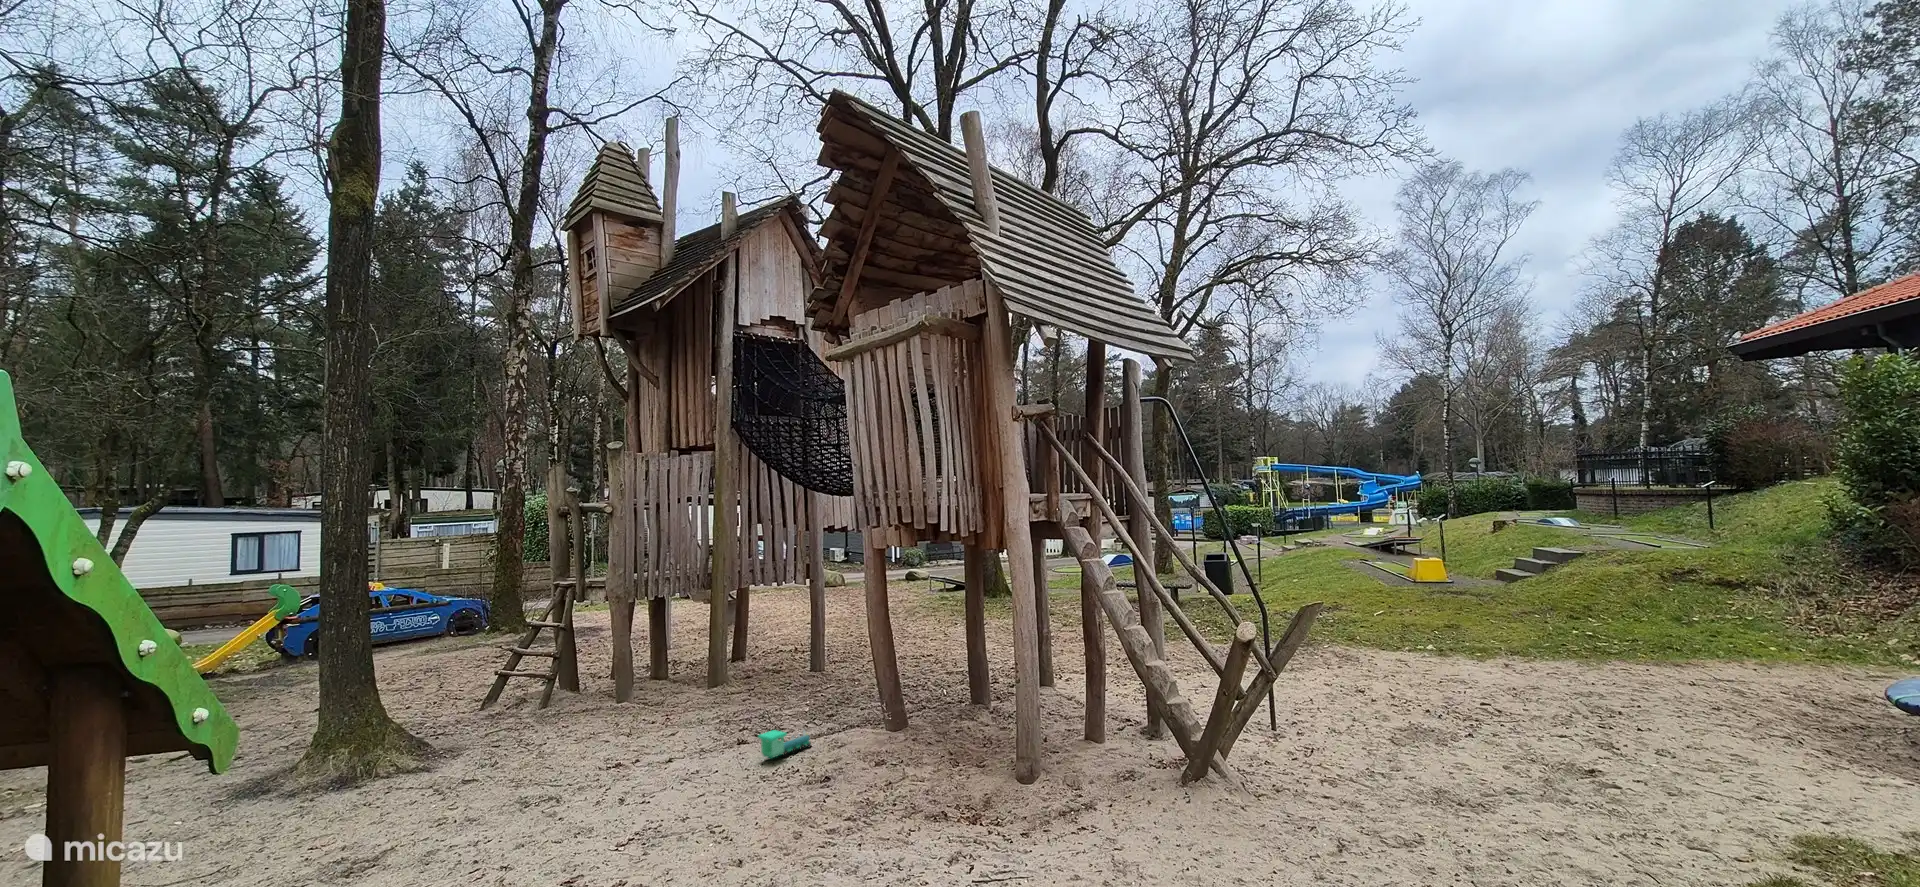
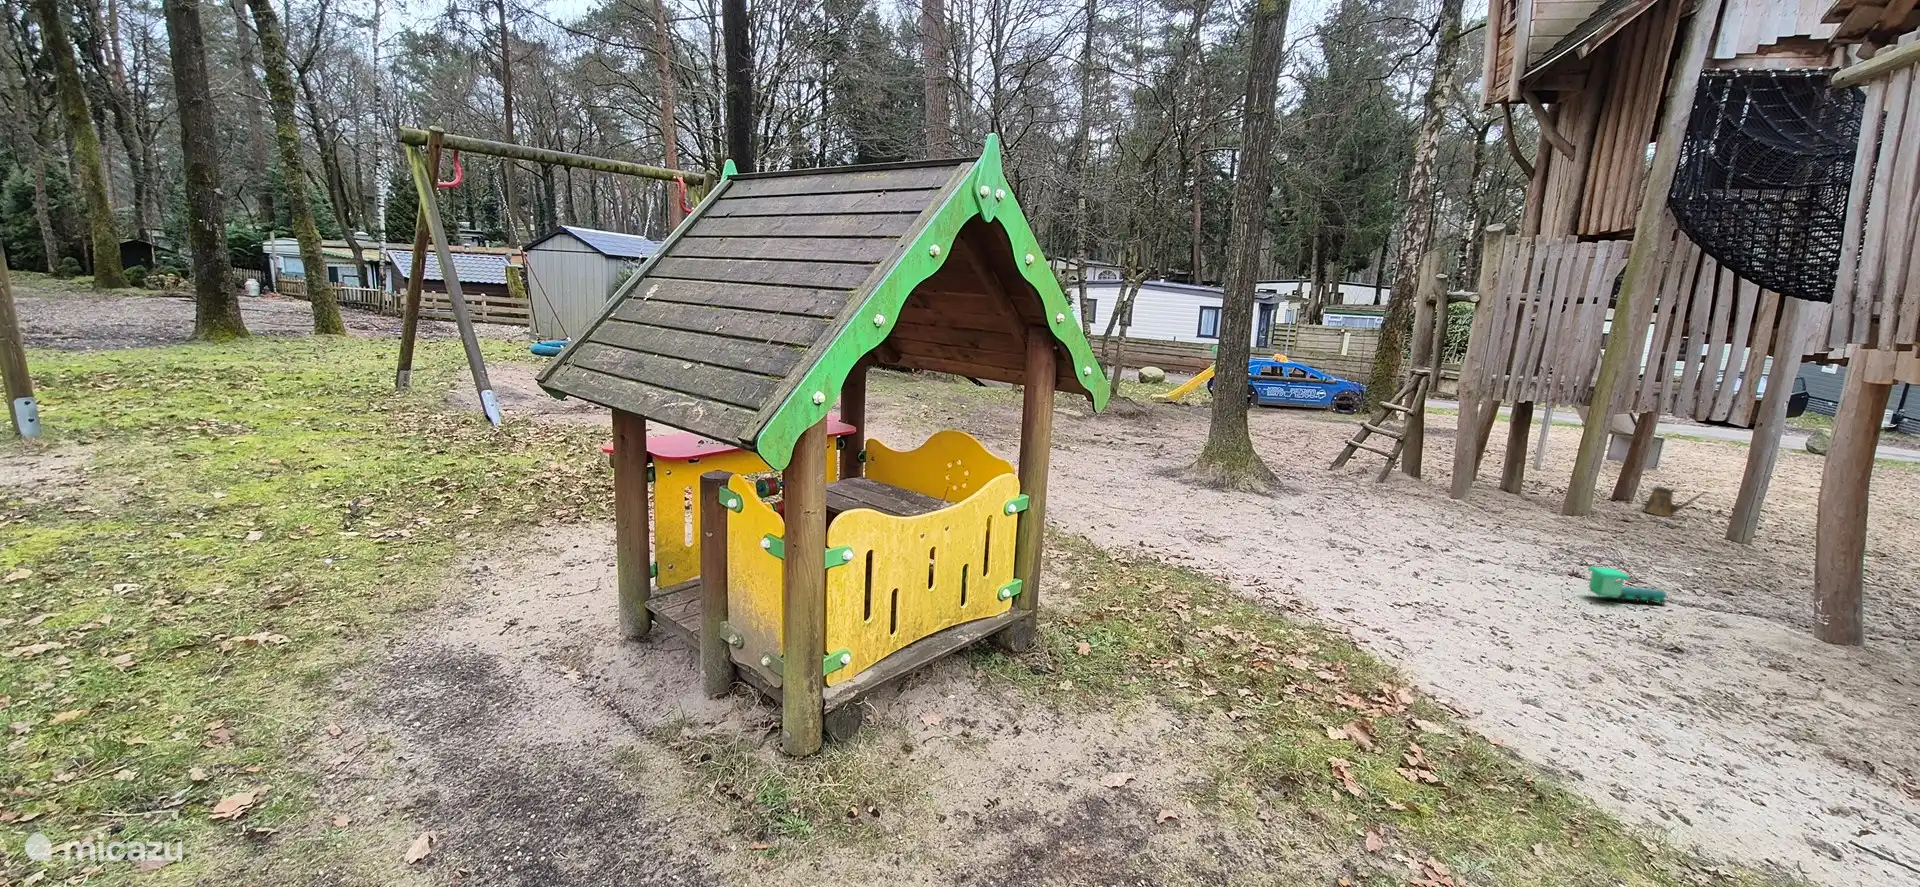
watering can: none [752,638,793,666] -> present [1644,487,1706,517]

